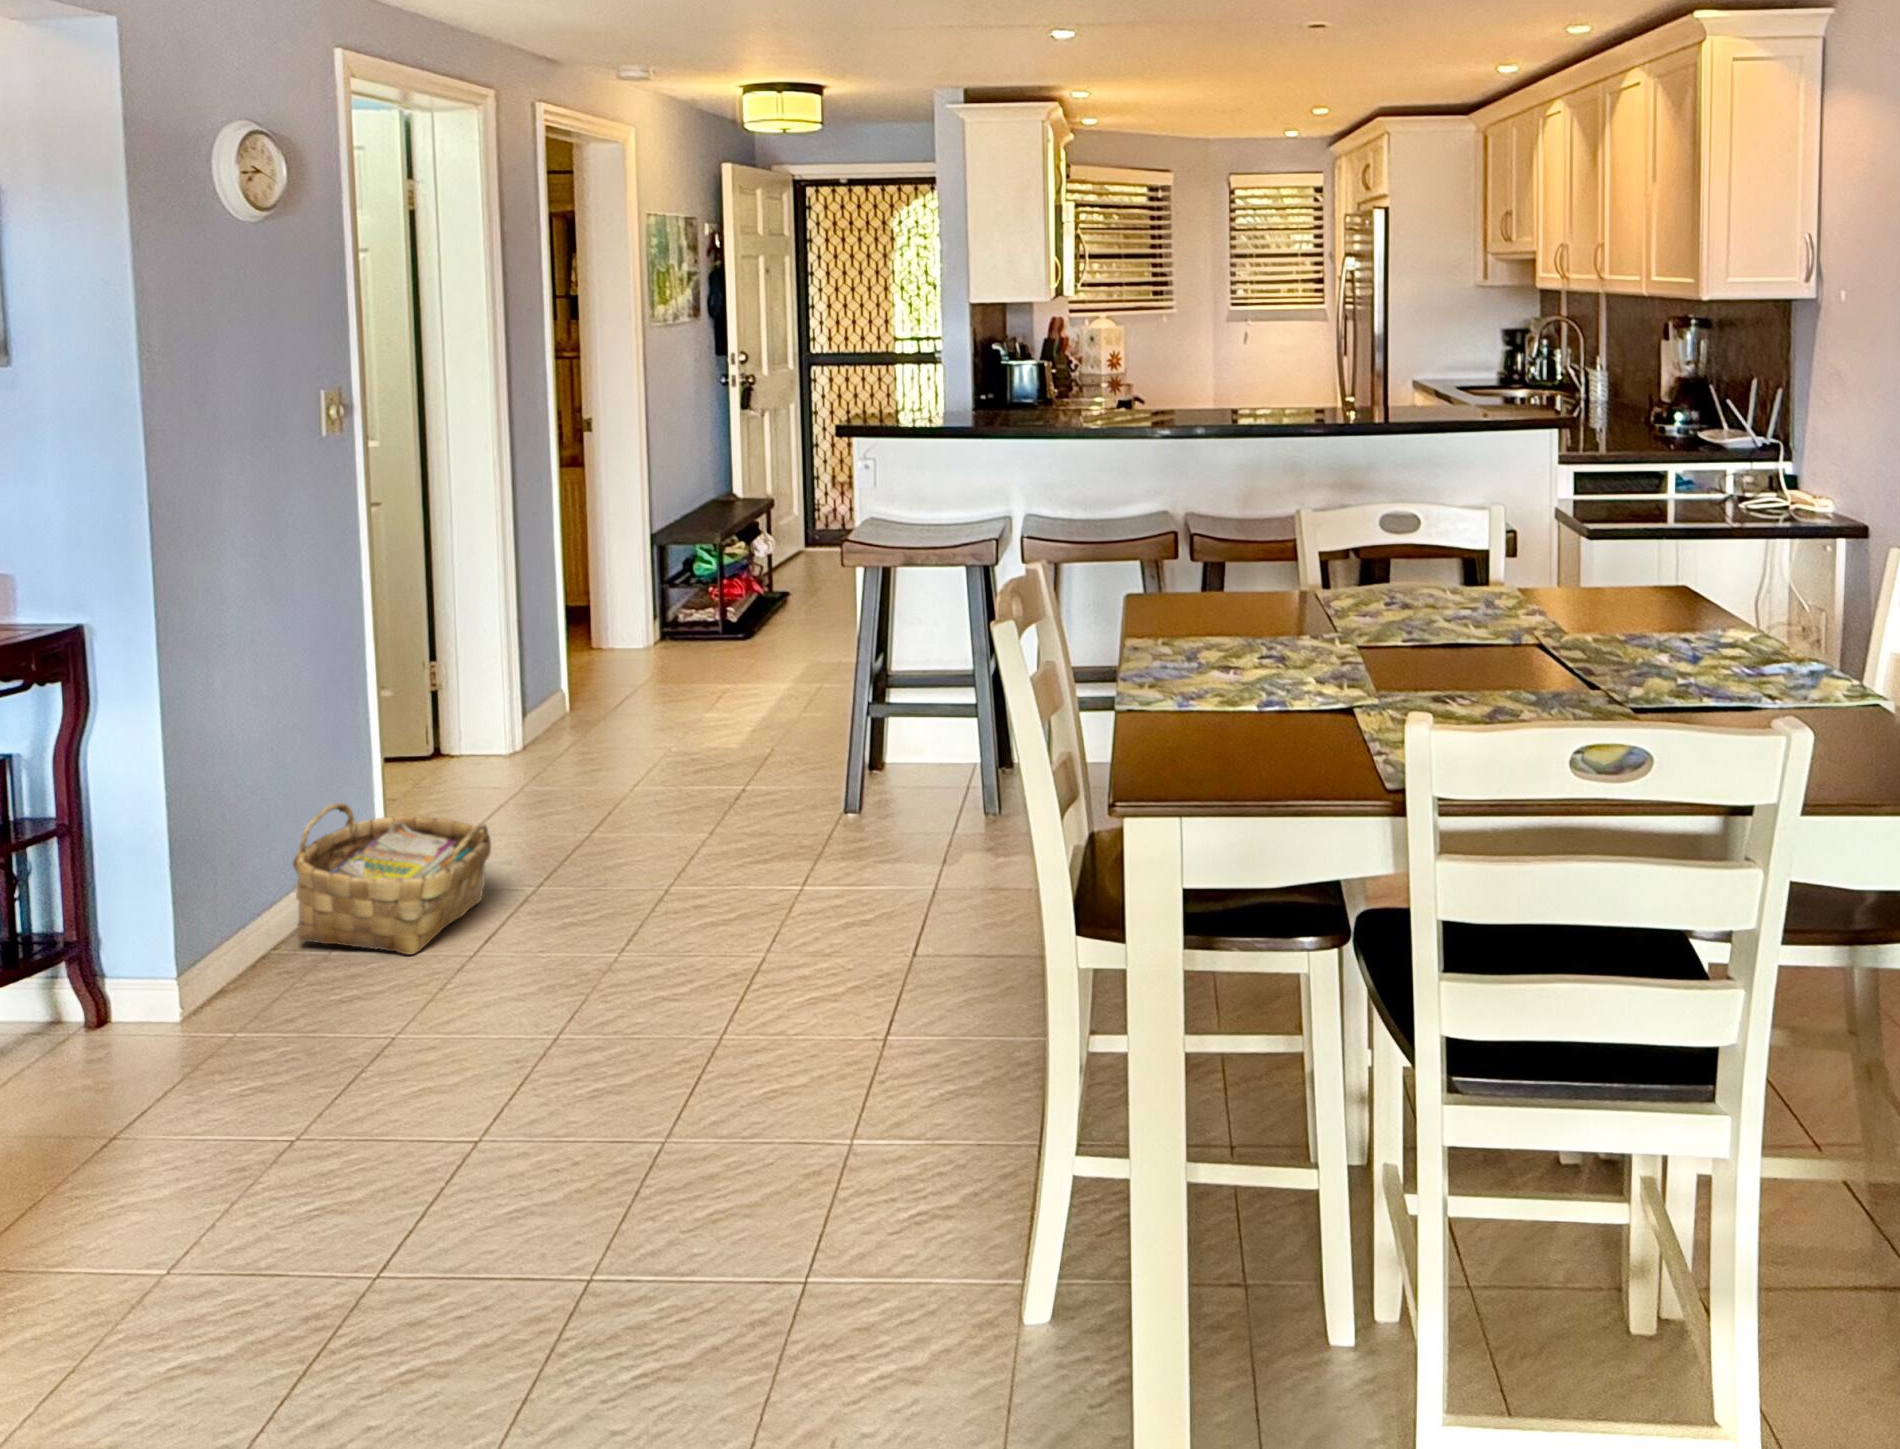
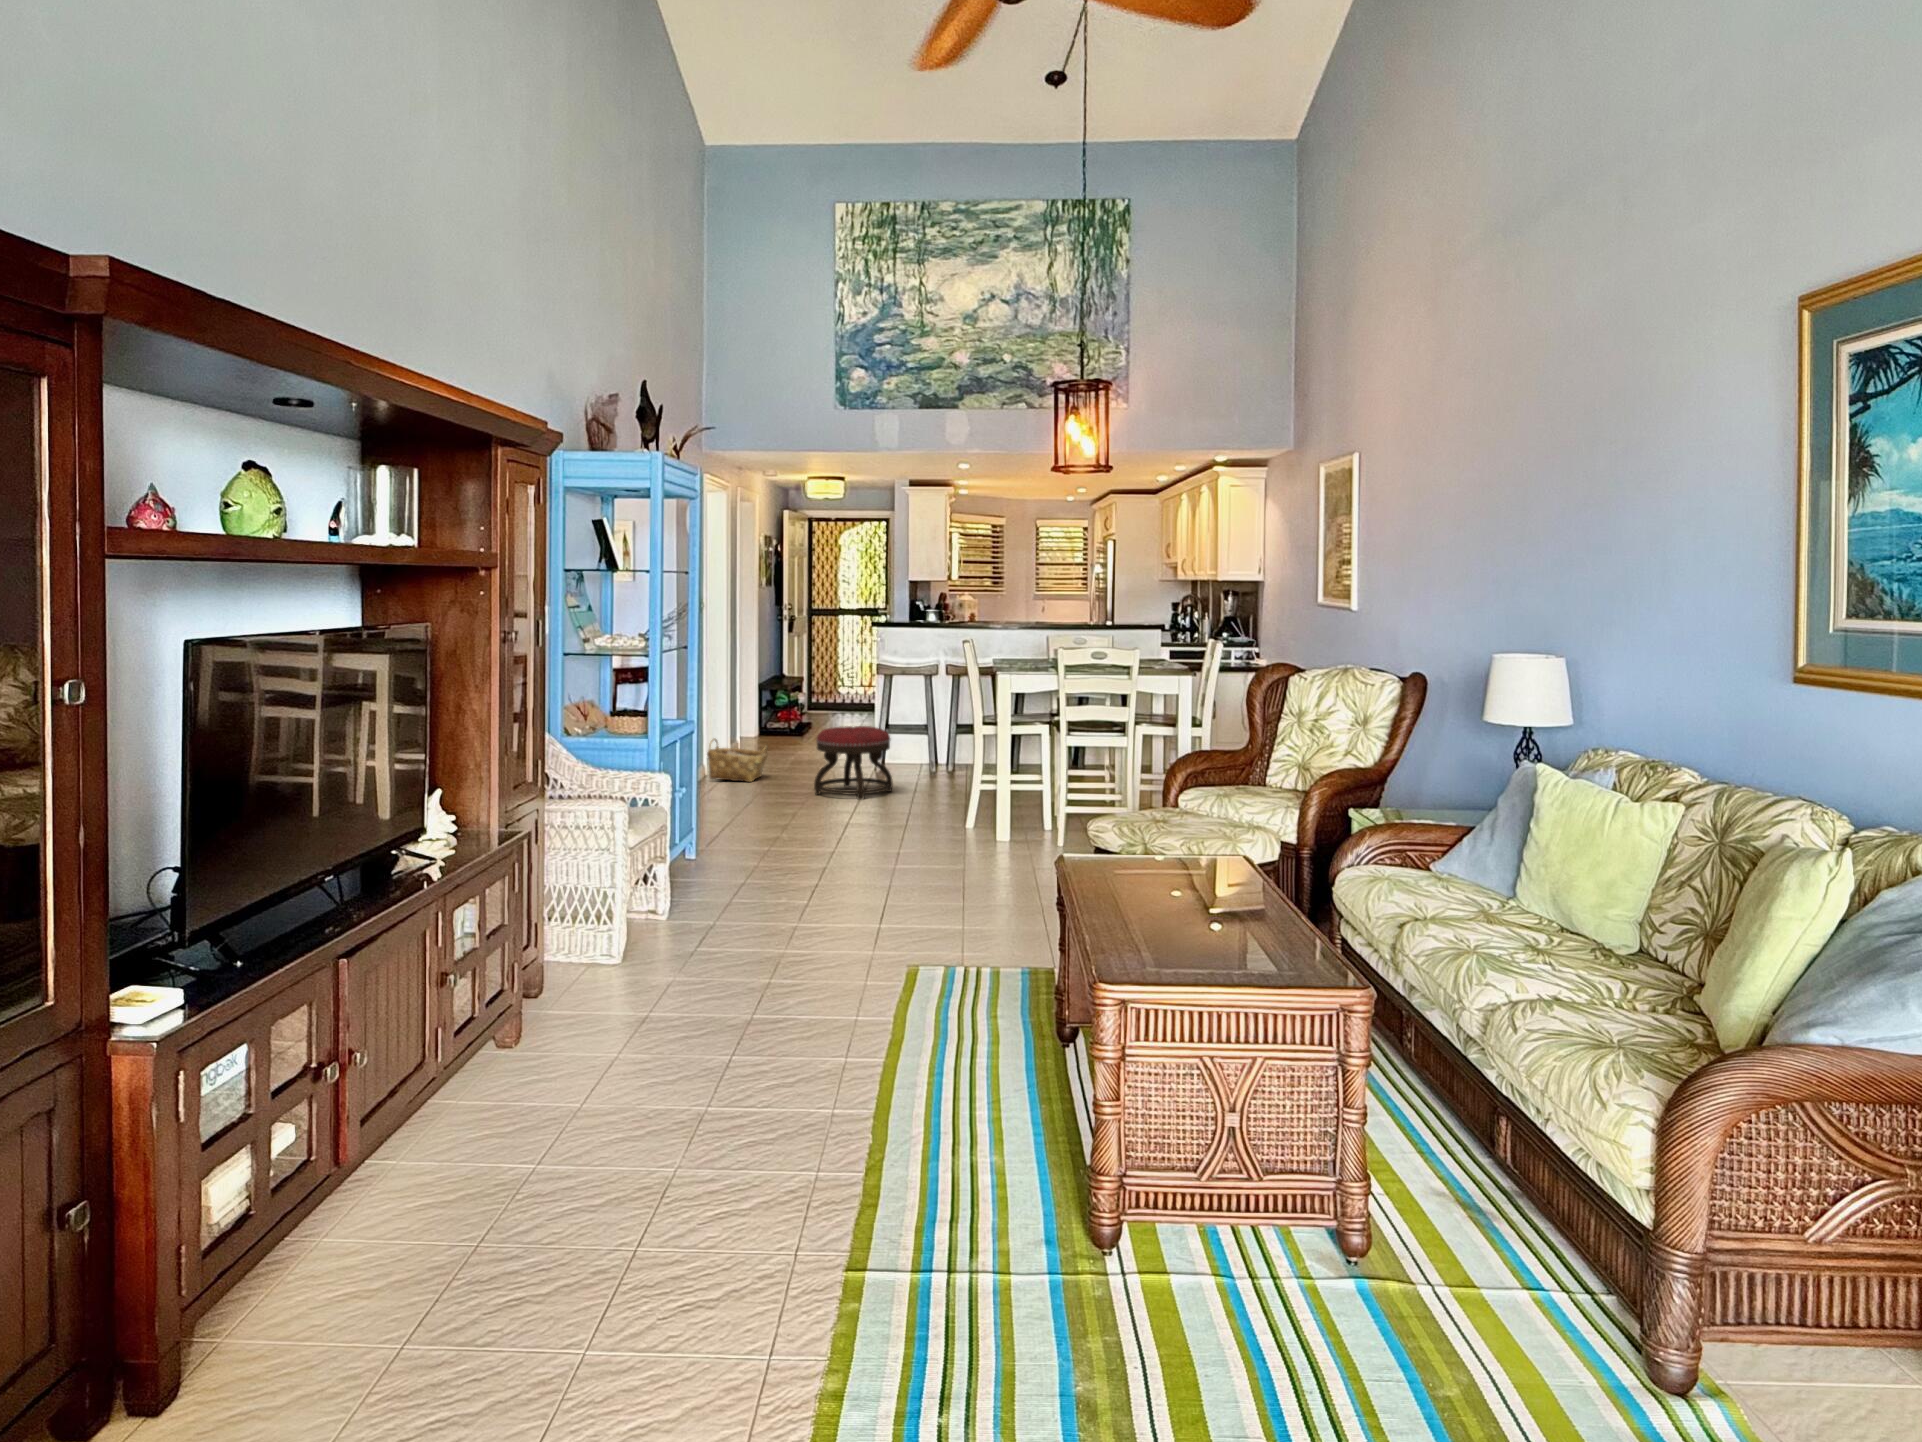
ottoman: none [516,826,797,1171] -> present [814,726,893,800]

